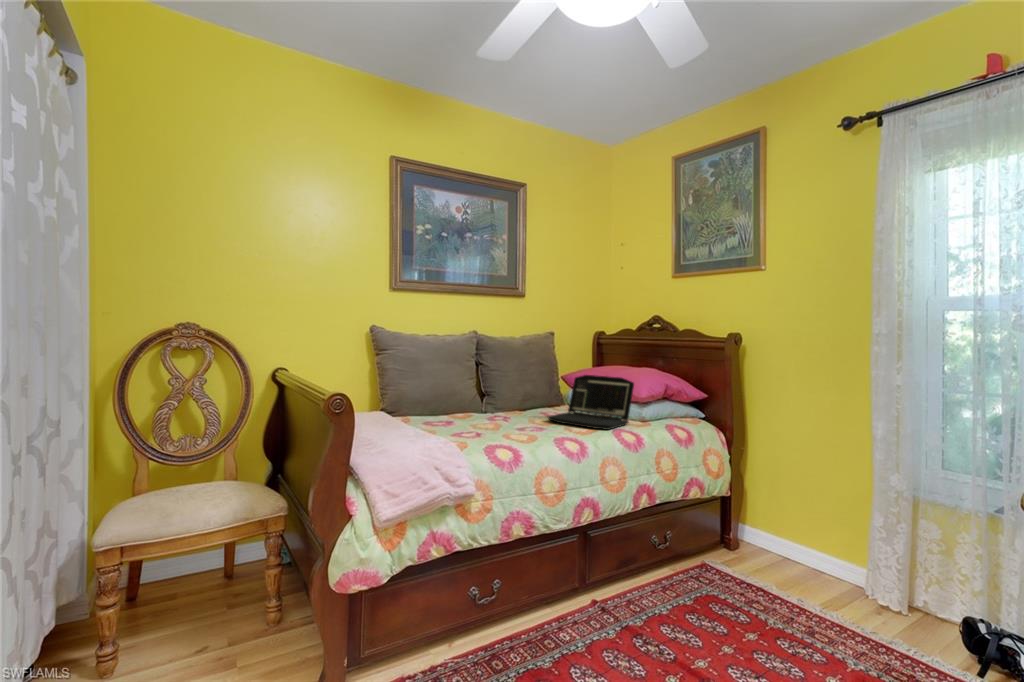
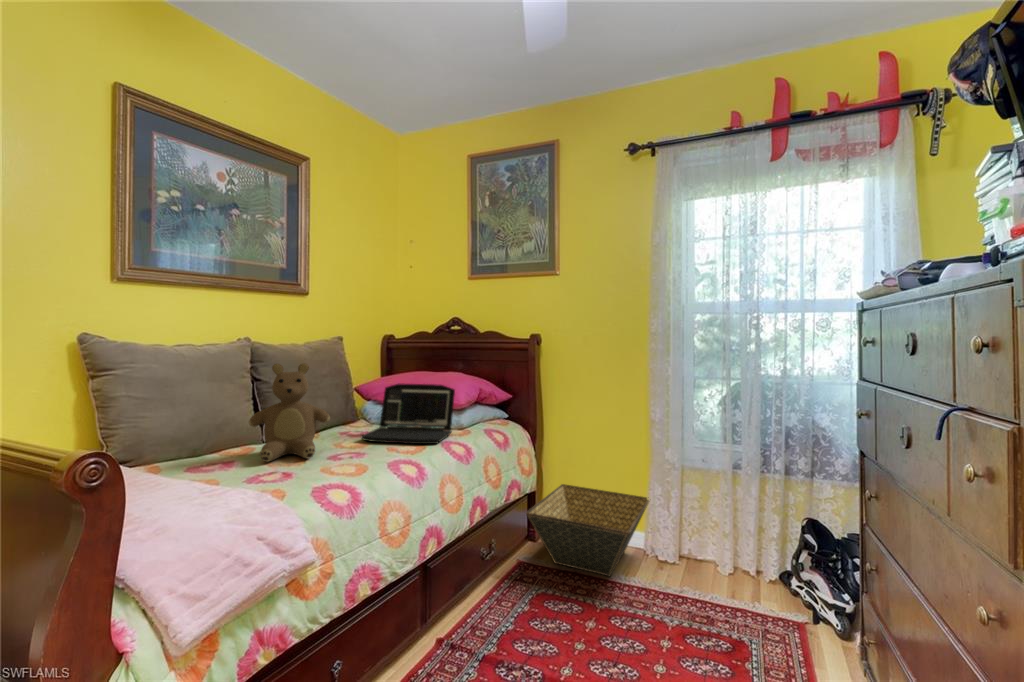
teddy bear: none [464,352,521,427] -> present [249,363,330,462]
basket: none [705,497,875,603] -> present [526,484,649,577]

